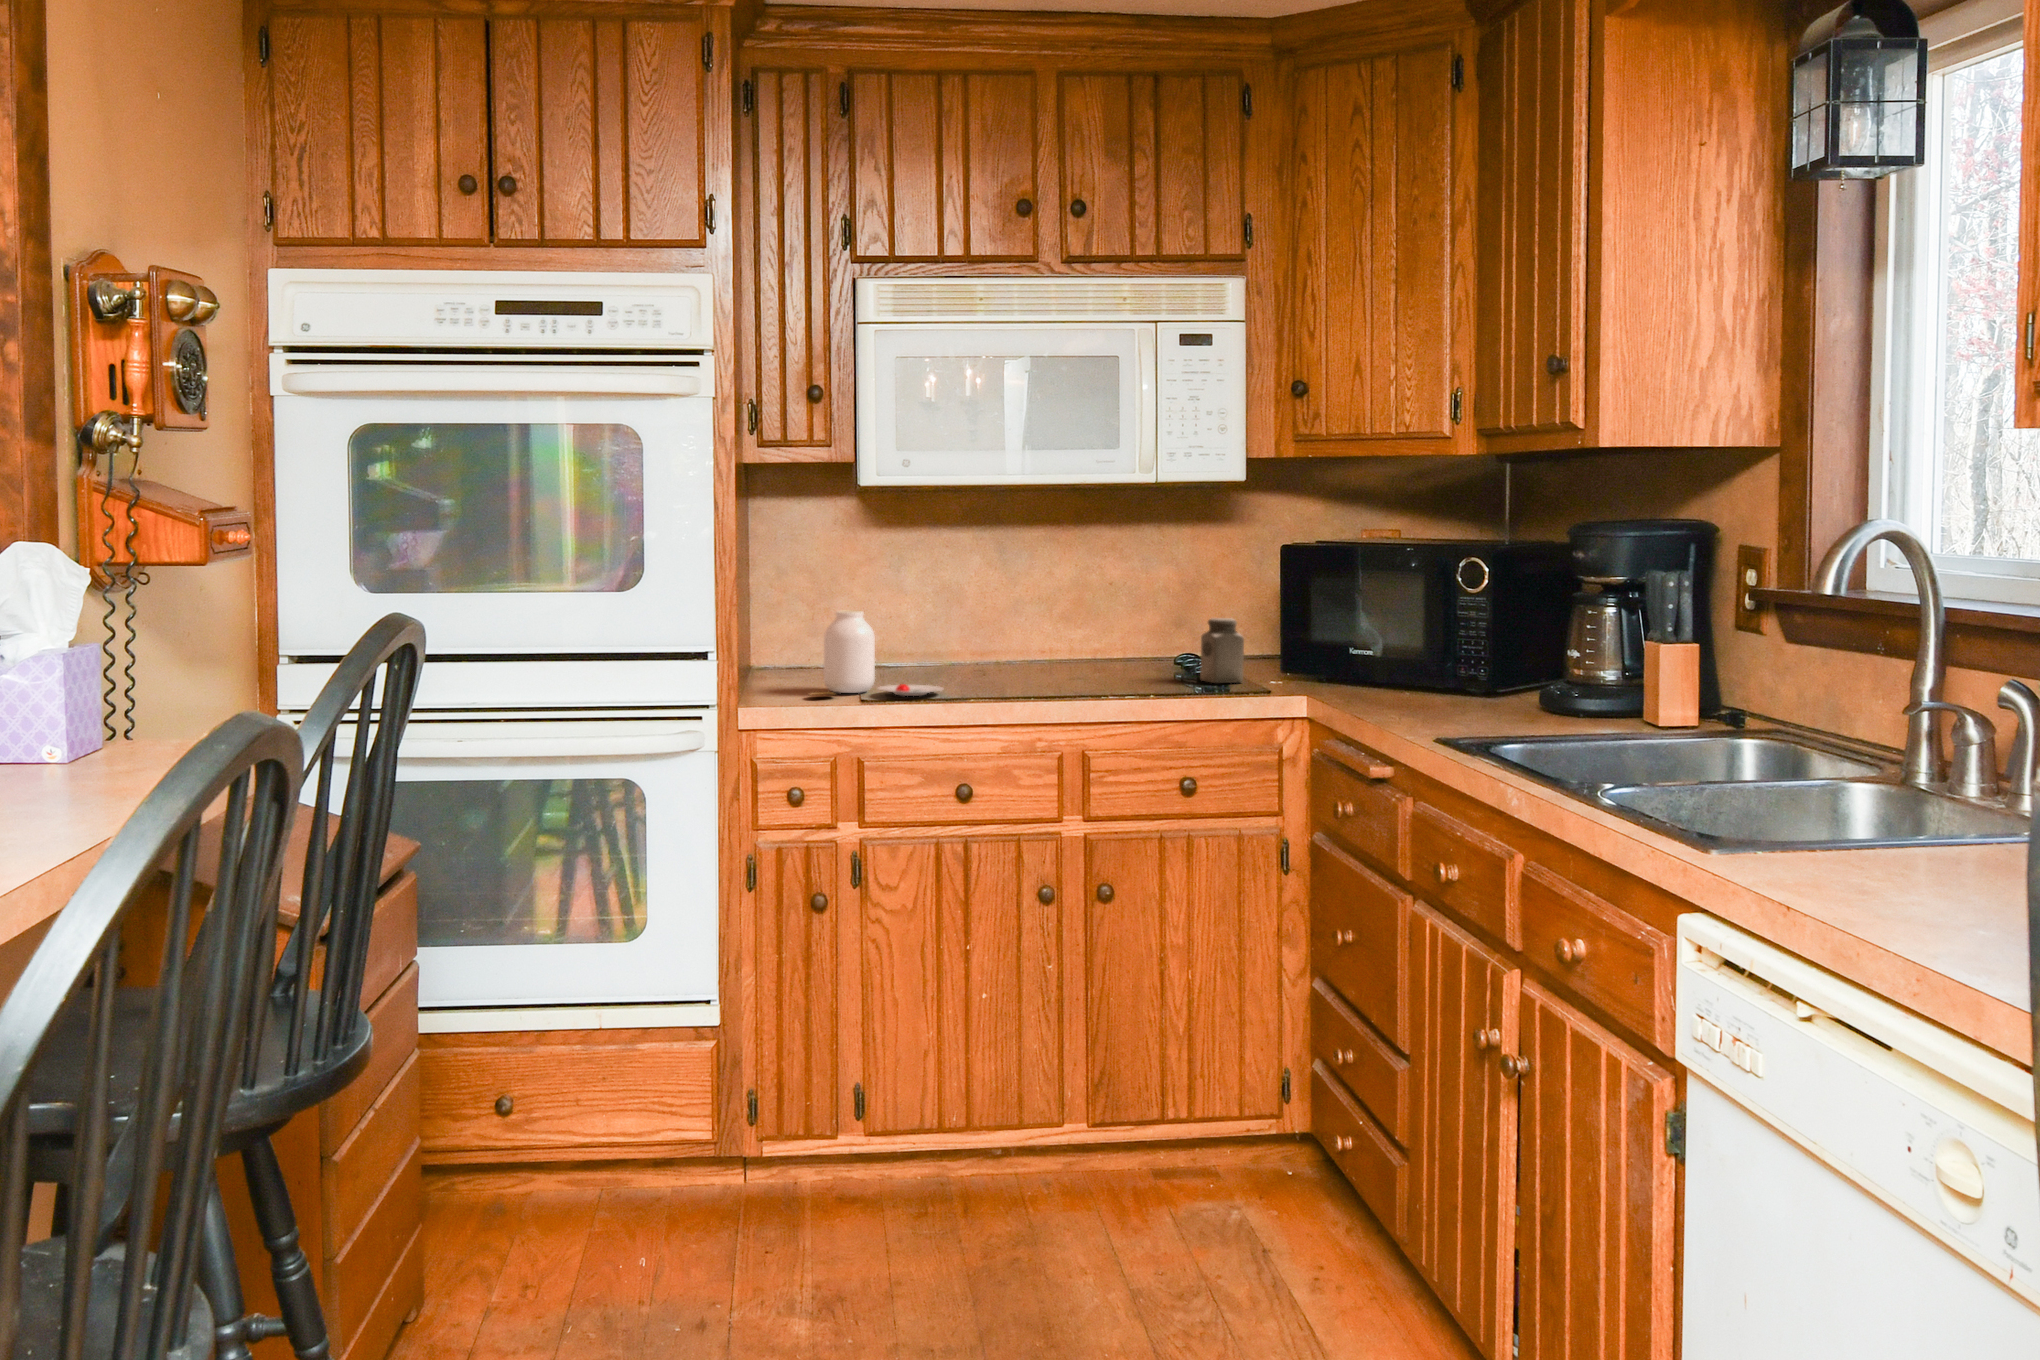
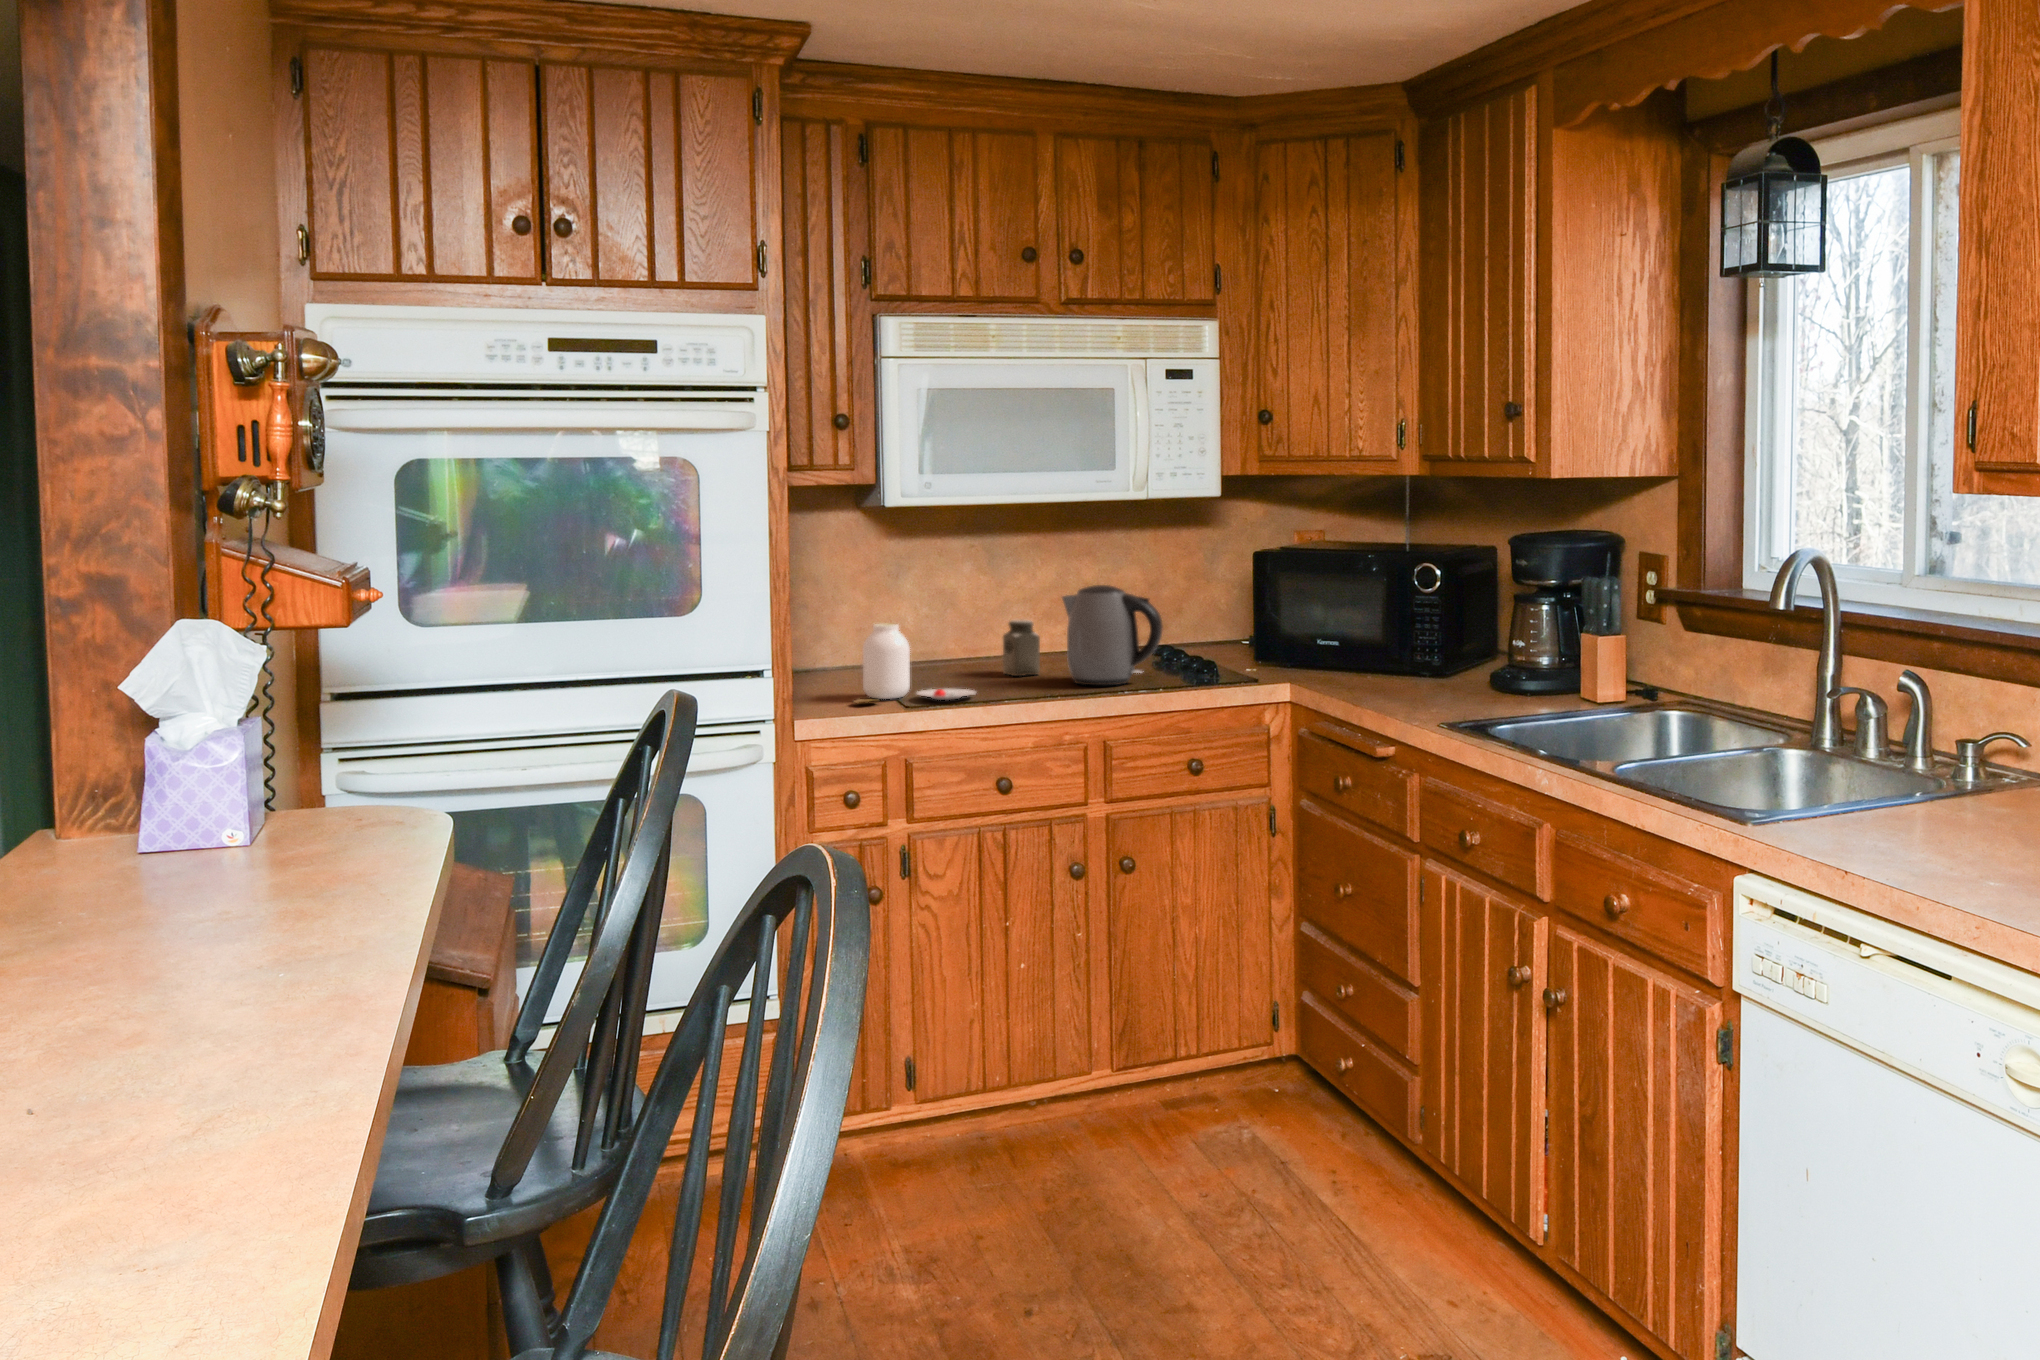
kettle: none [1050,573,1162,687] -> present [1062,585,1162,685]
salt shaker: present [1200,618,1244,683] -> present [1003,620,1040,676]

